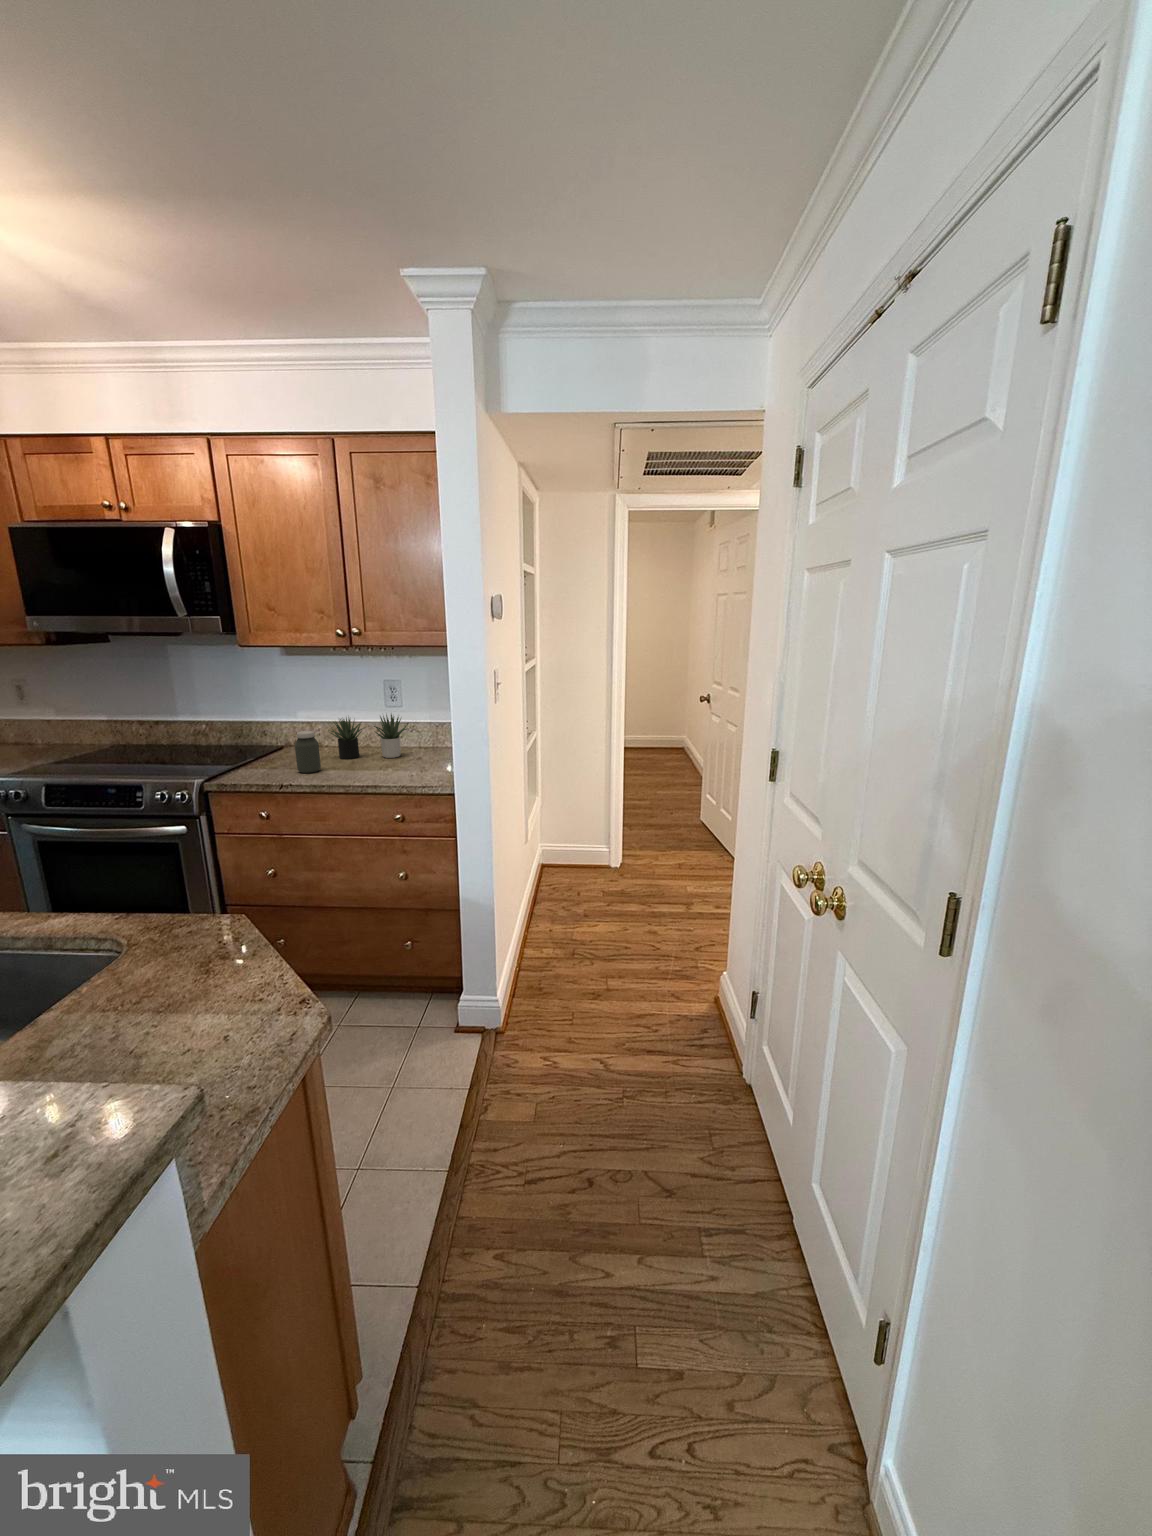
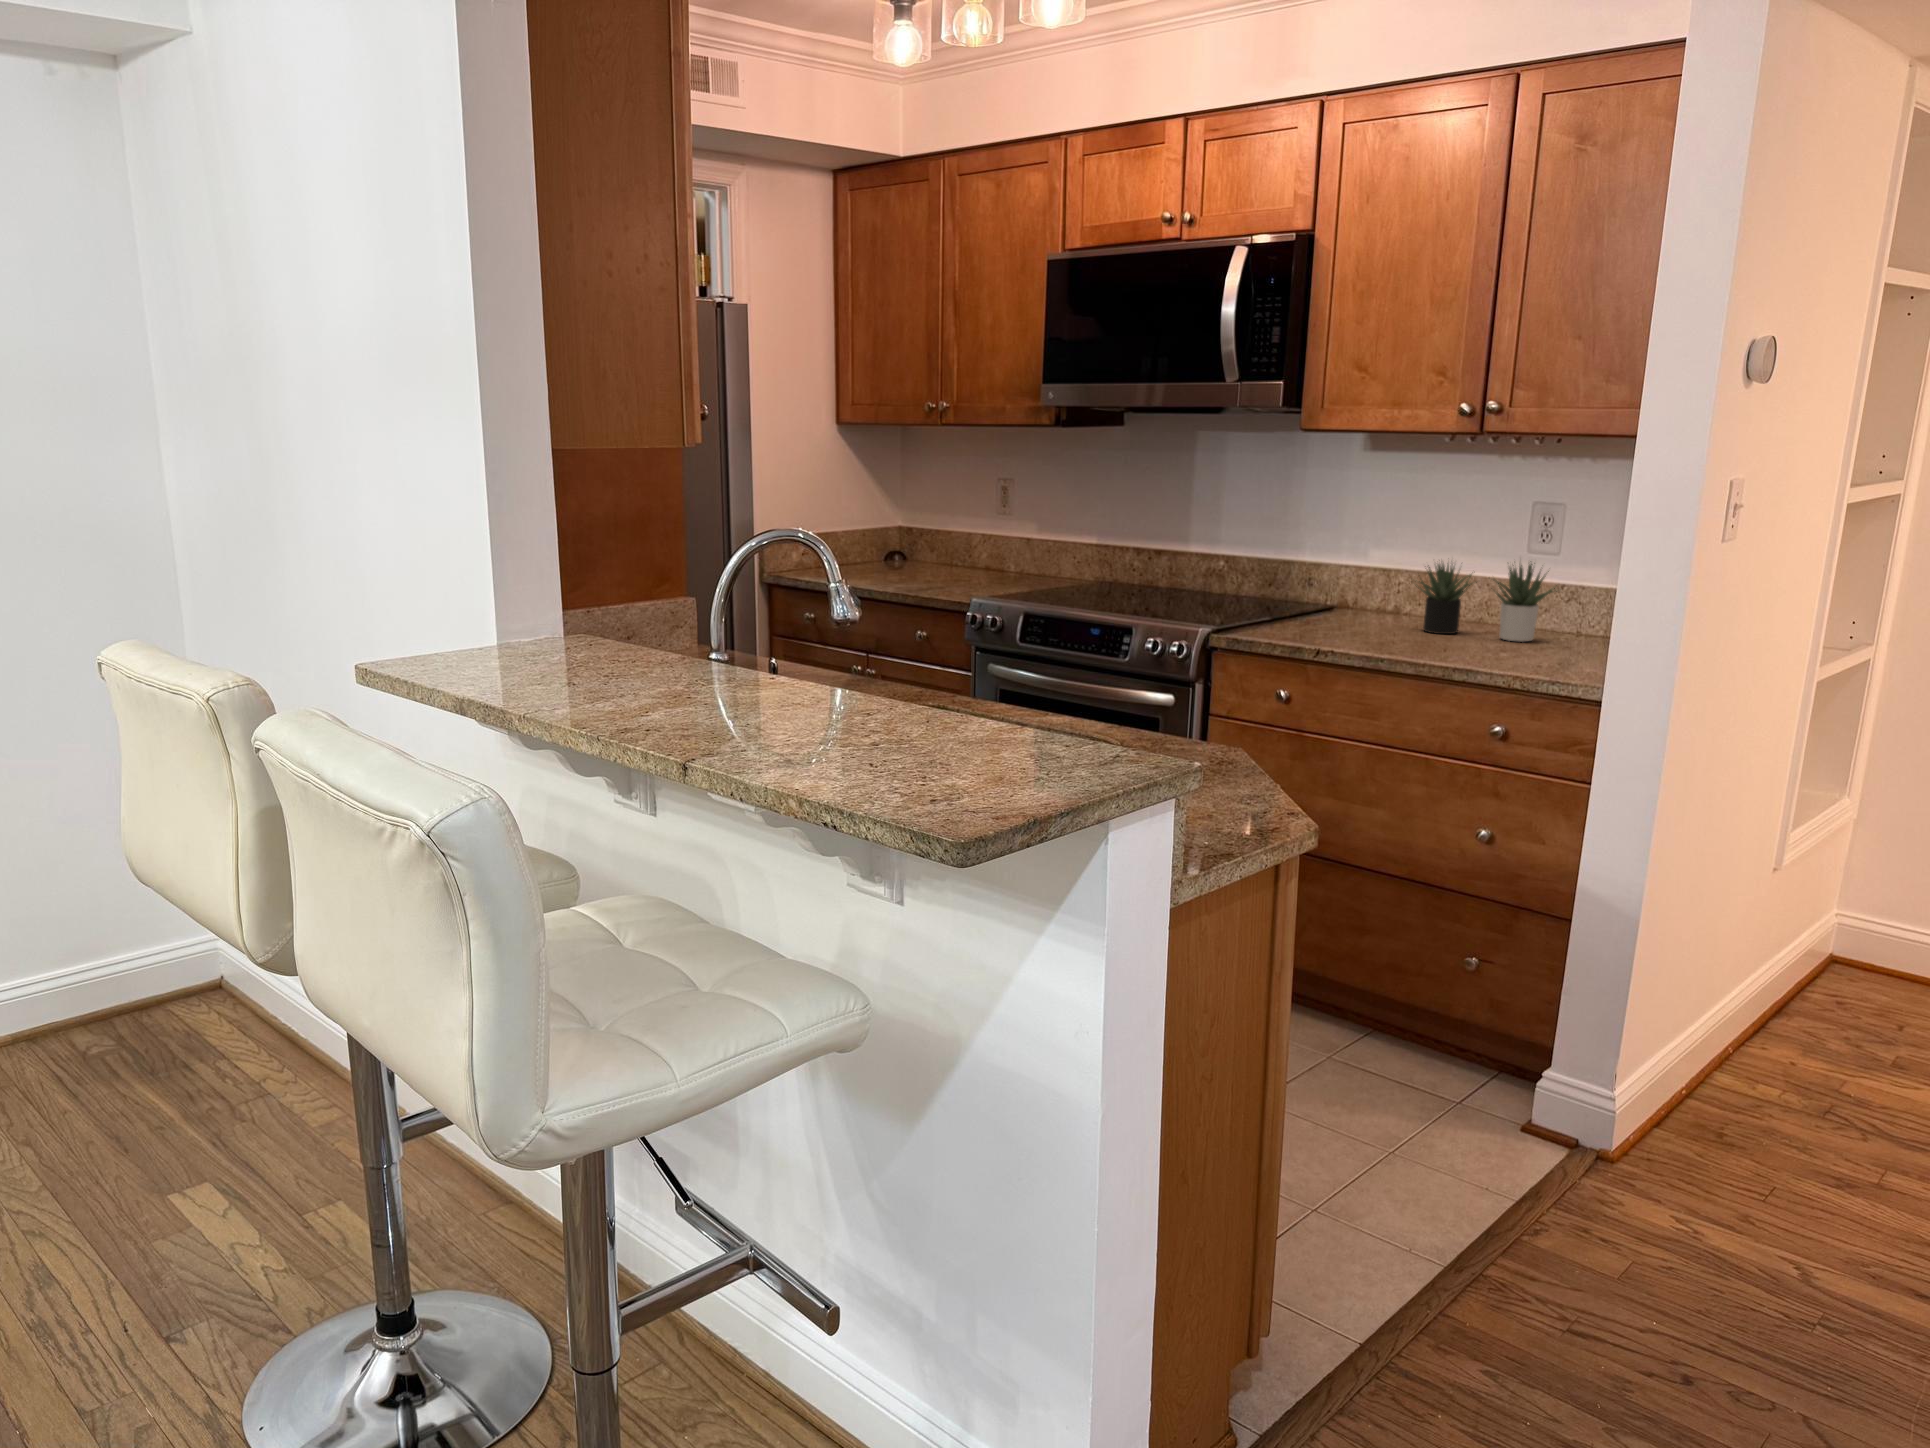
jar: present [295,731,321,773] -> none [1350,571,1390,640]

